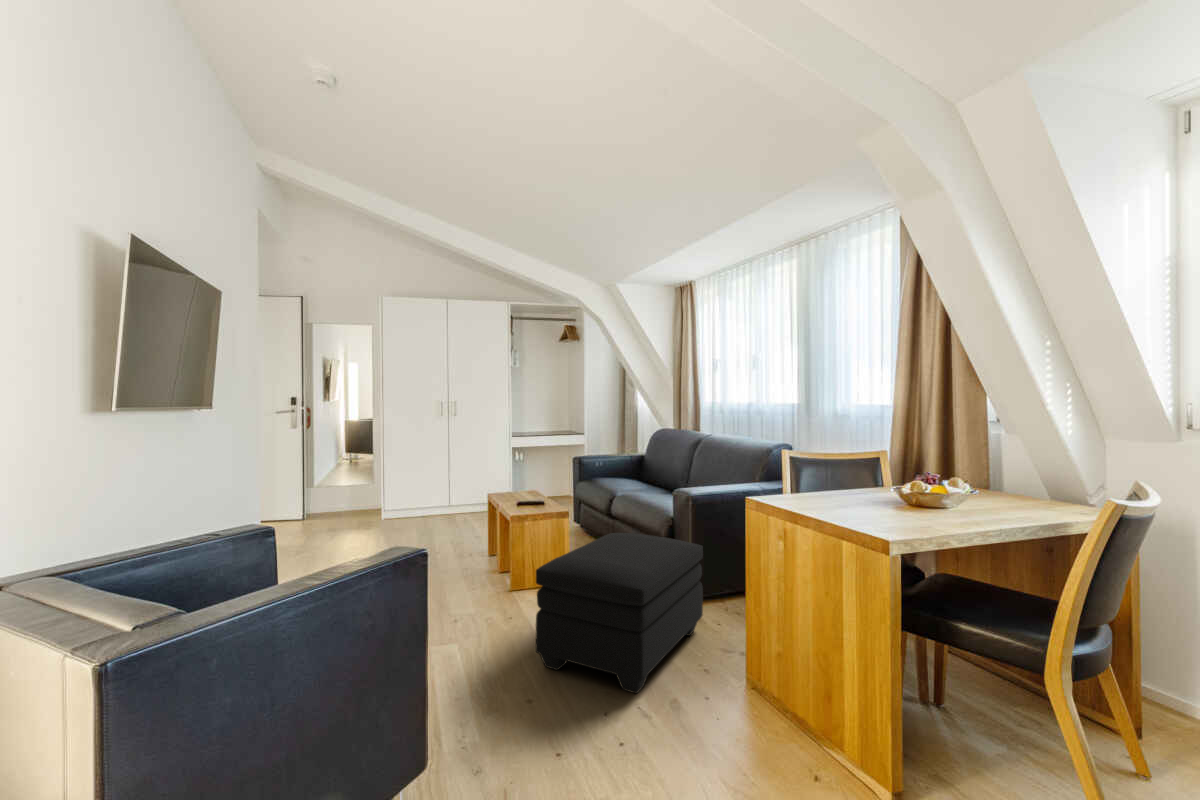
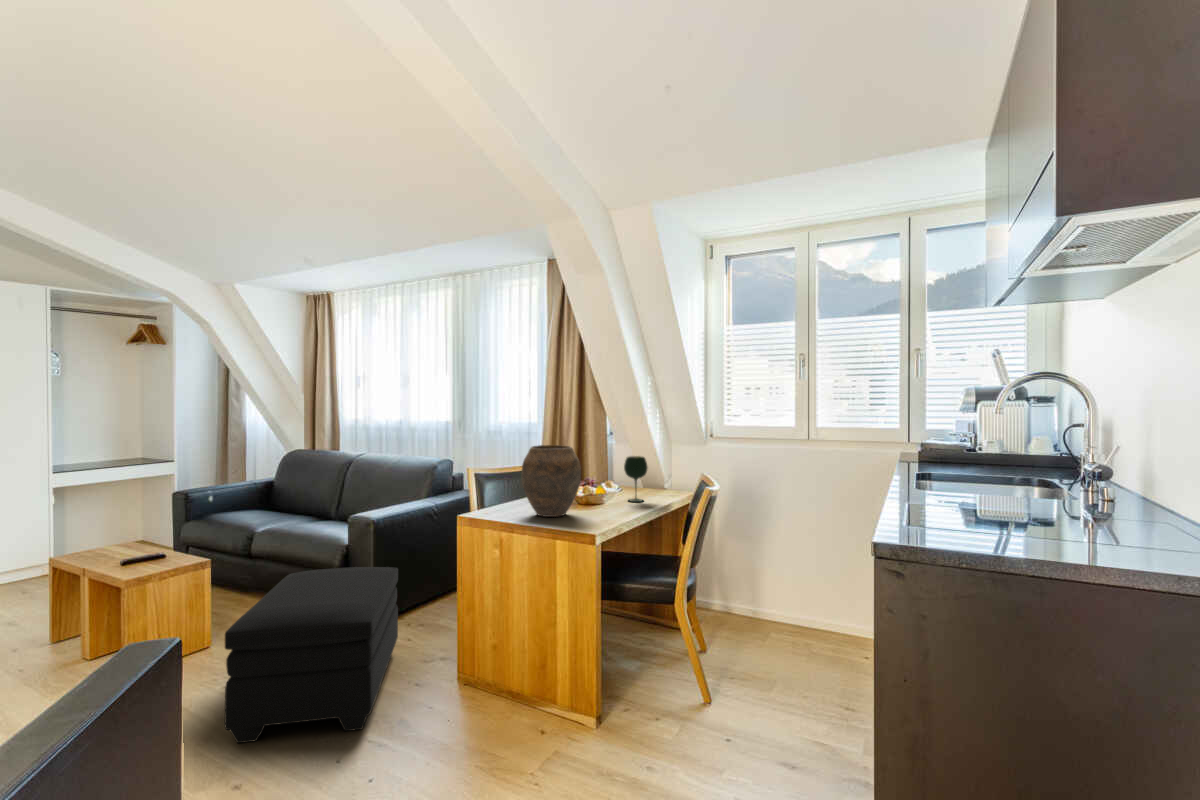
vase: none [818,425,900,515] -> present [521,445,581,517]
wine glass: none [987,448,1029,514] -> present [624,456,648,502]

